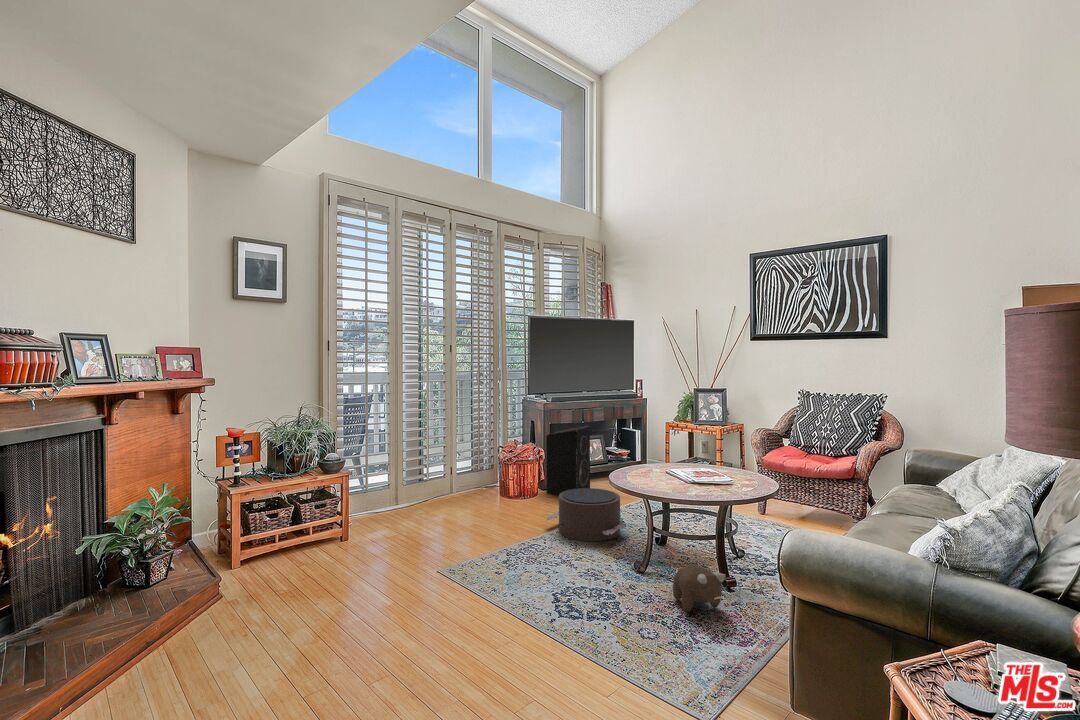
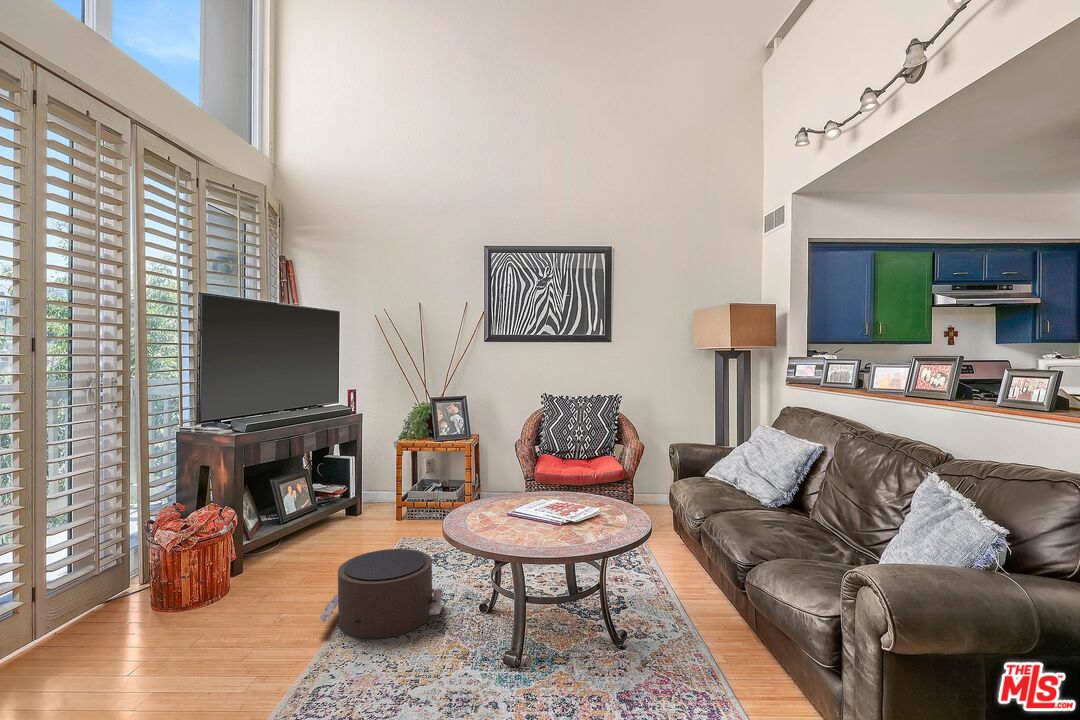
speaker: present [546,425,590,495] -> none [249,460,313,576]
plush toy: present [673,564,726,612] -> none [588,615,669,680]

